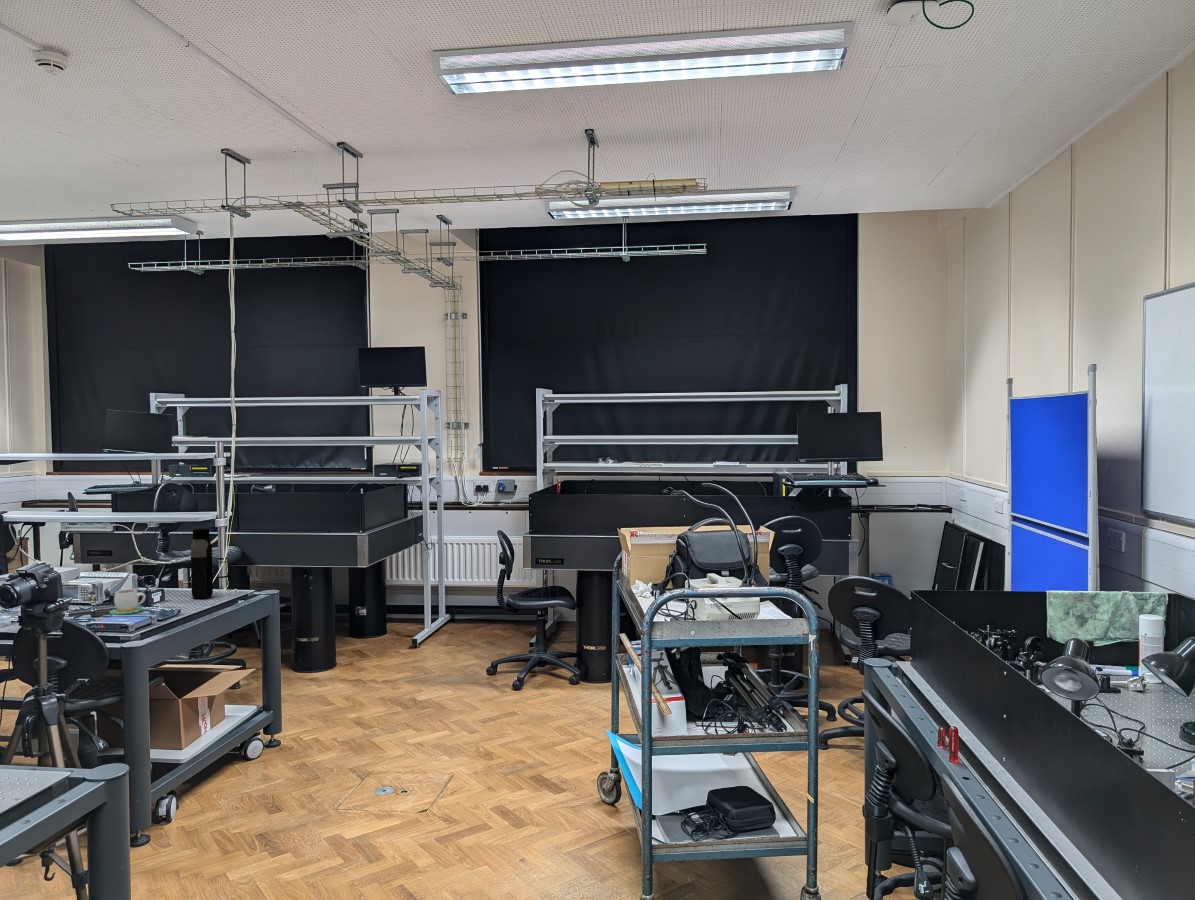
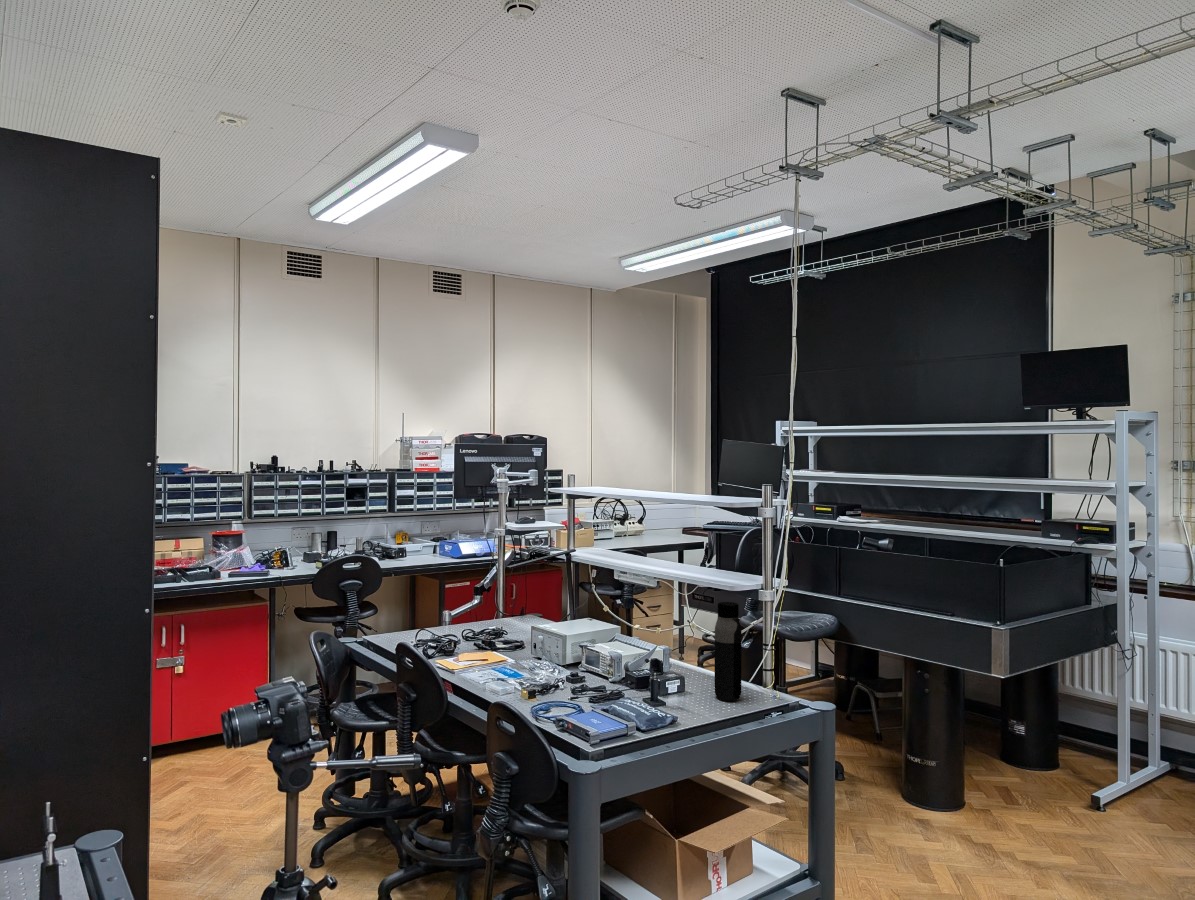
mug: present [109,589,146,615] -> none [605,673,646,709]

